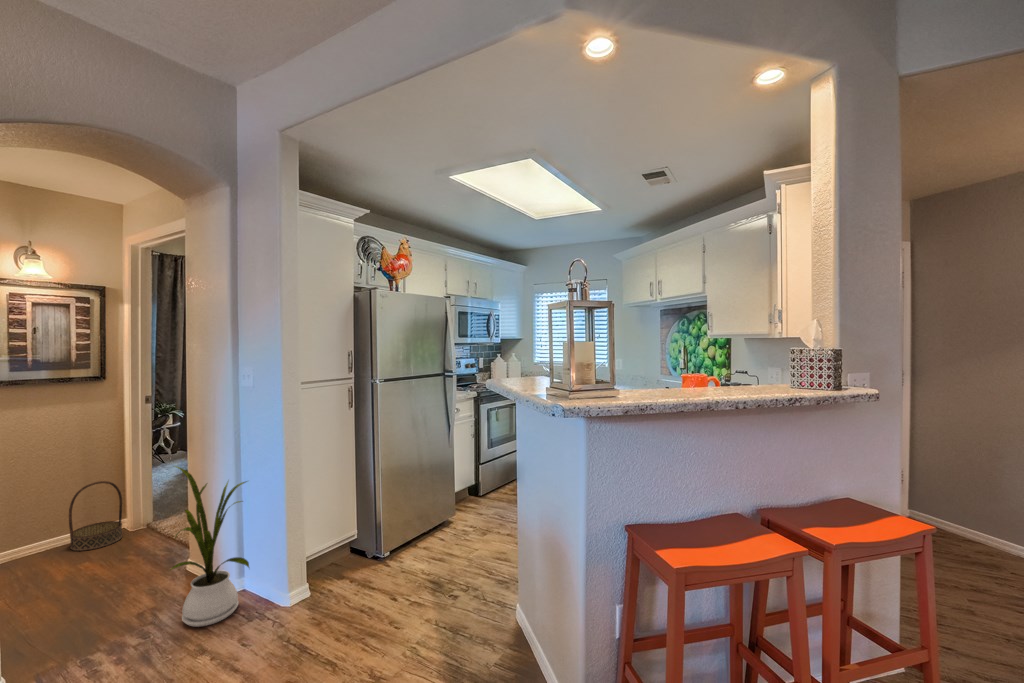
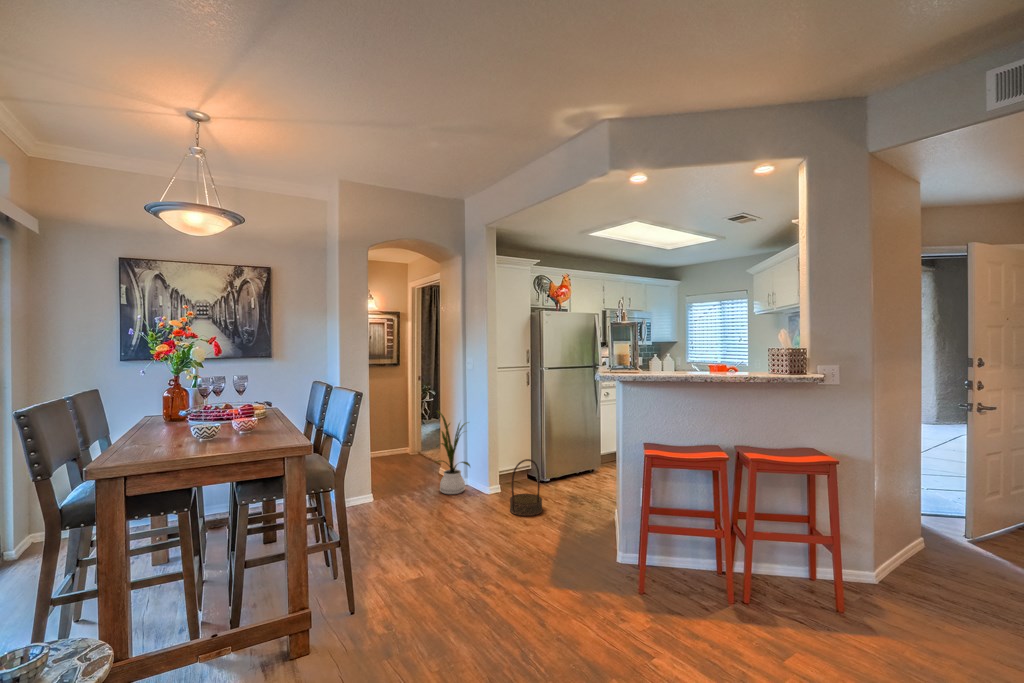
basket: present [69,481,122,551] -> present [510,459,542,516]

